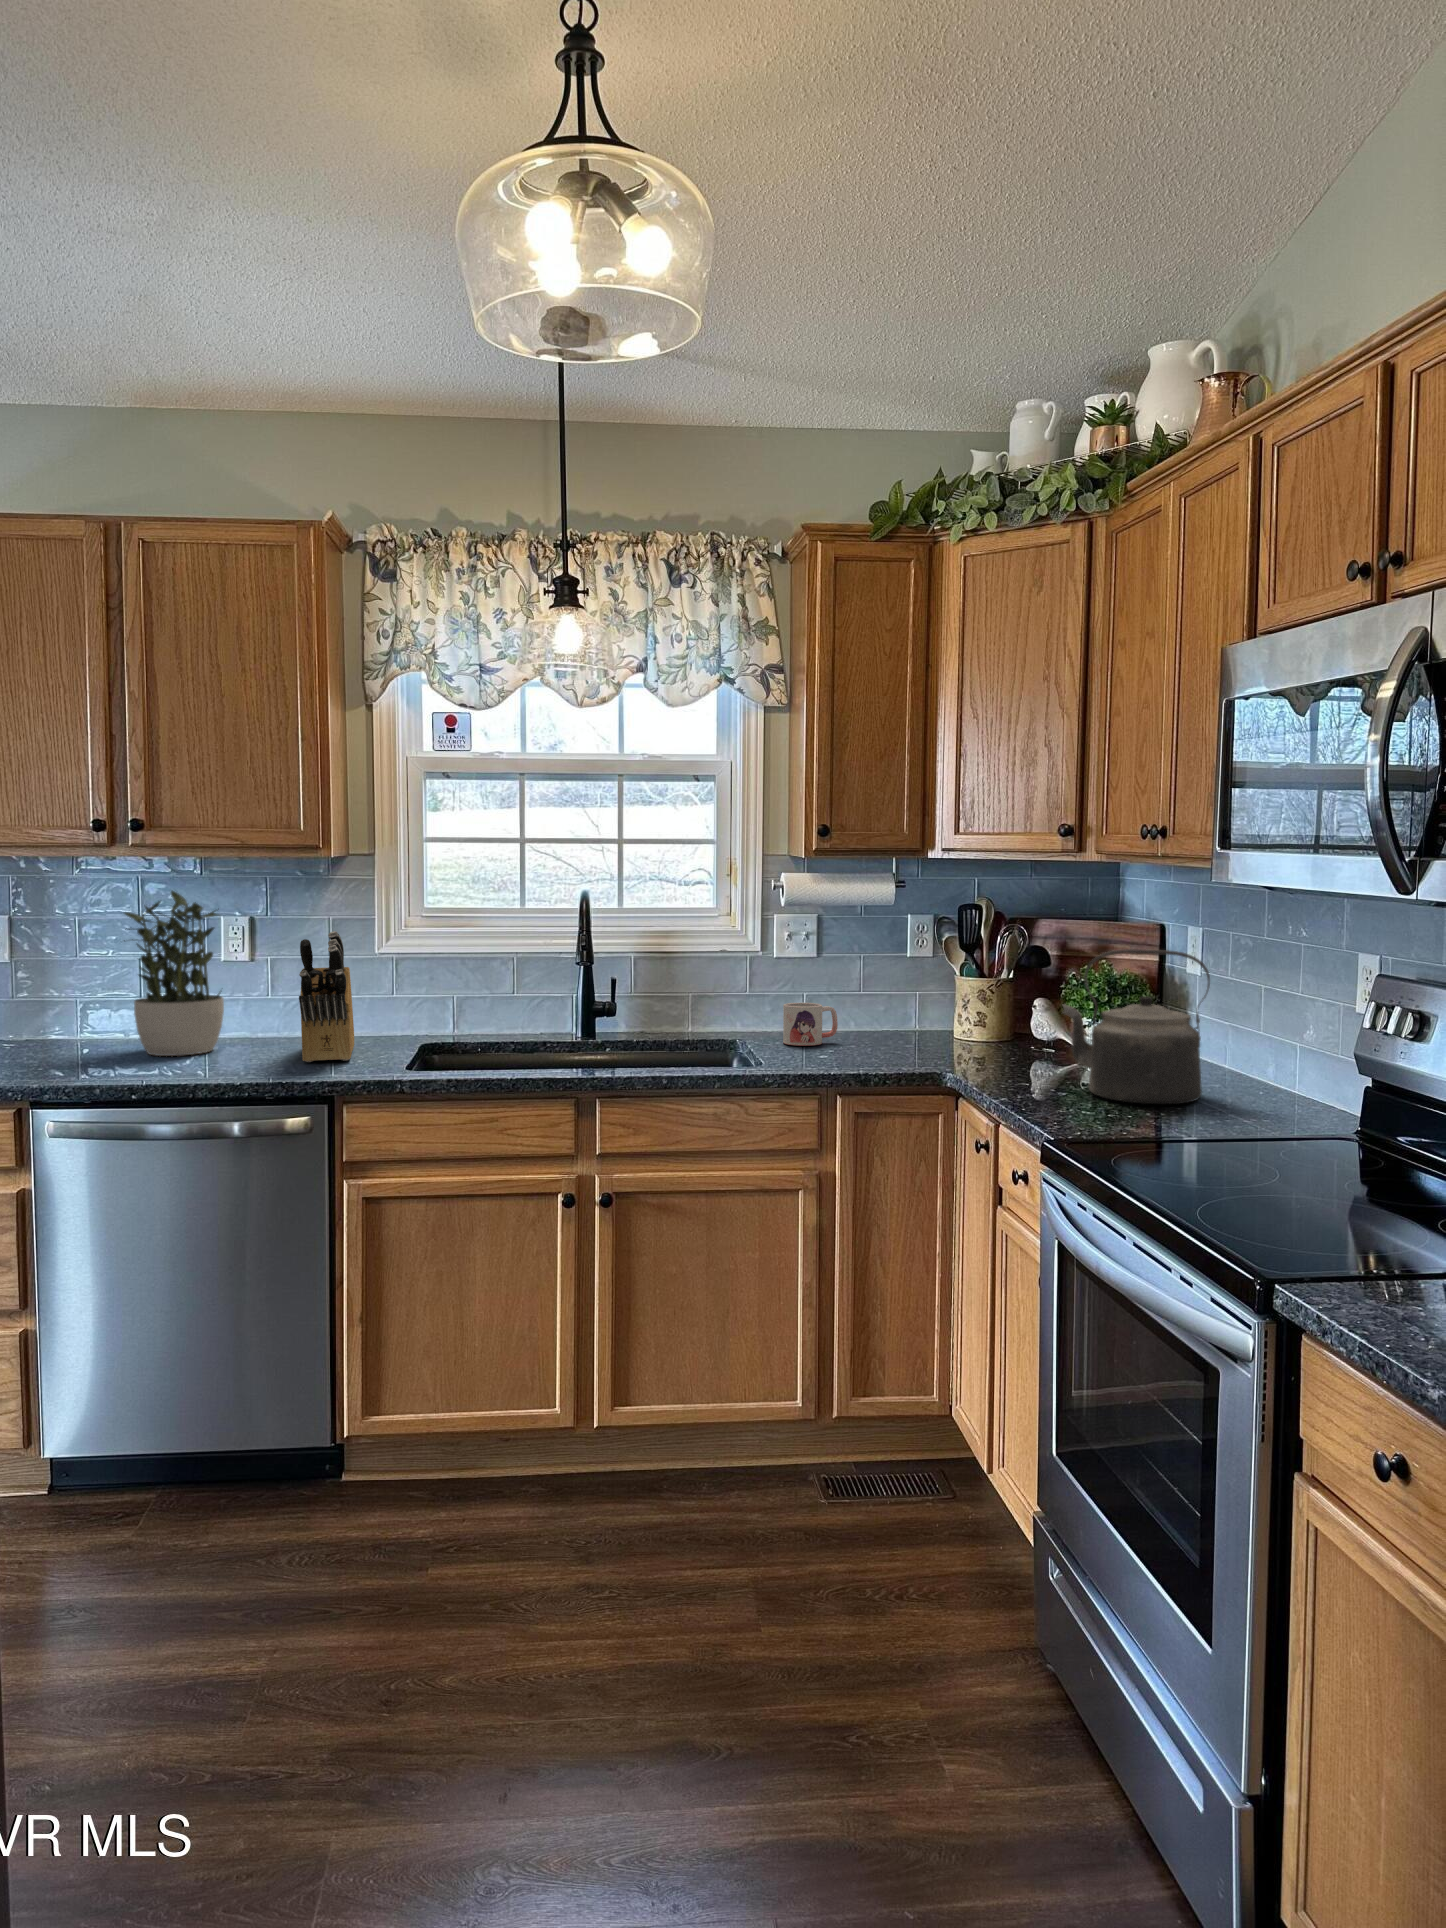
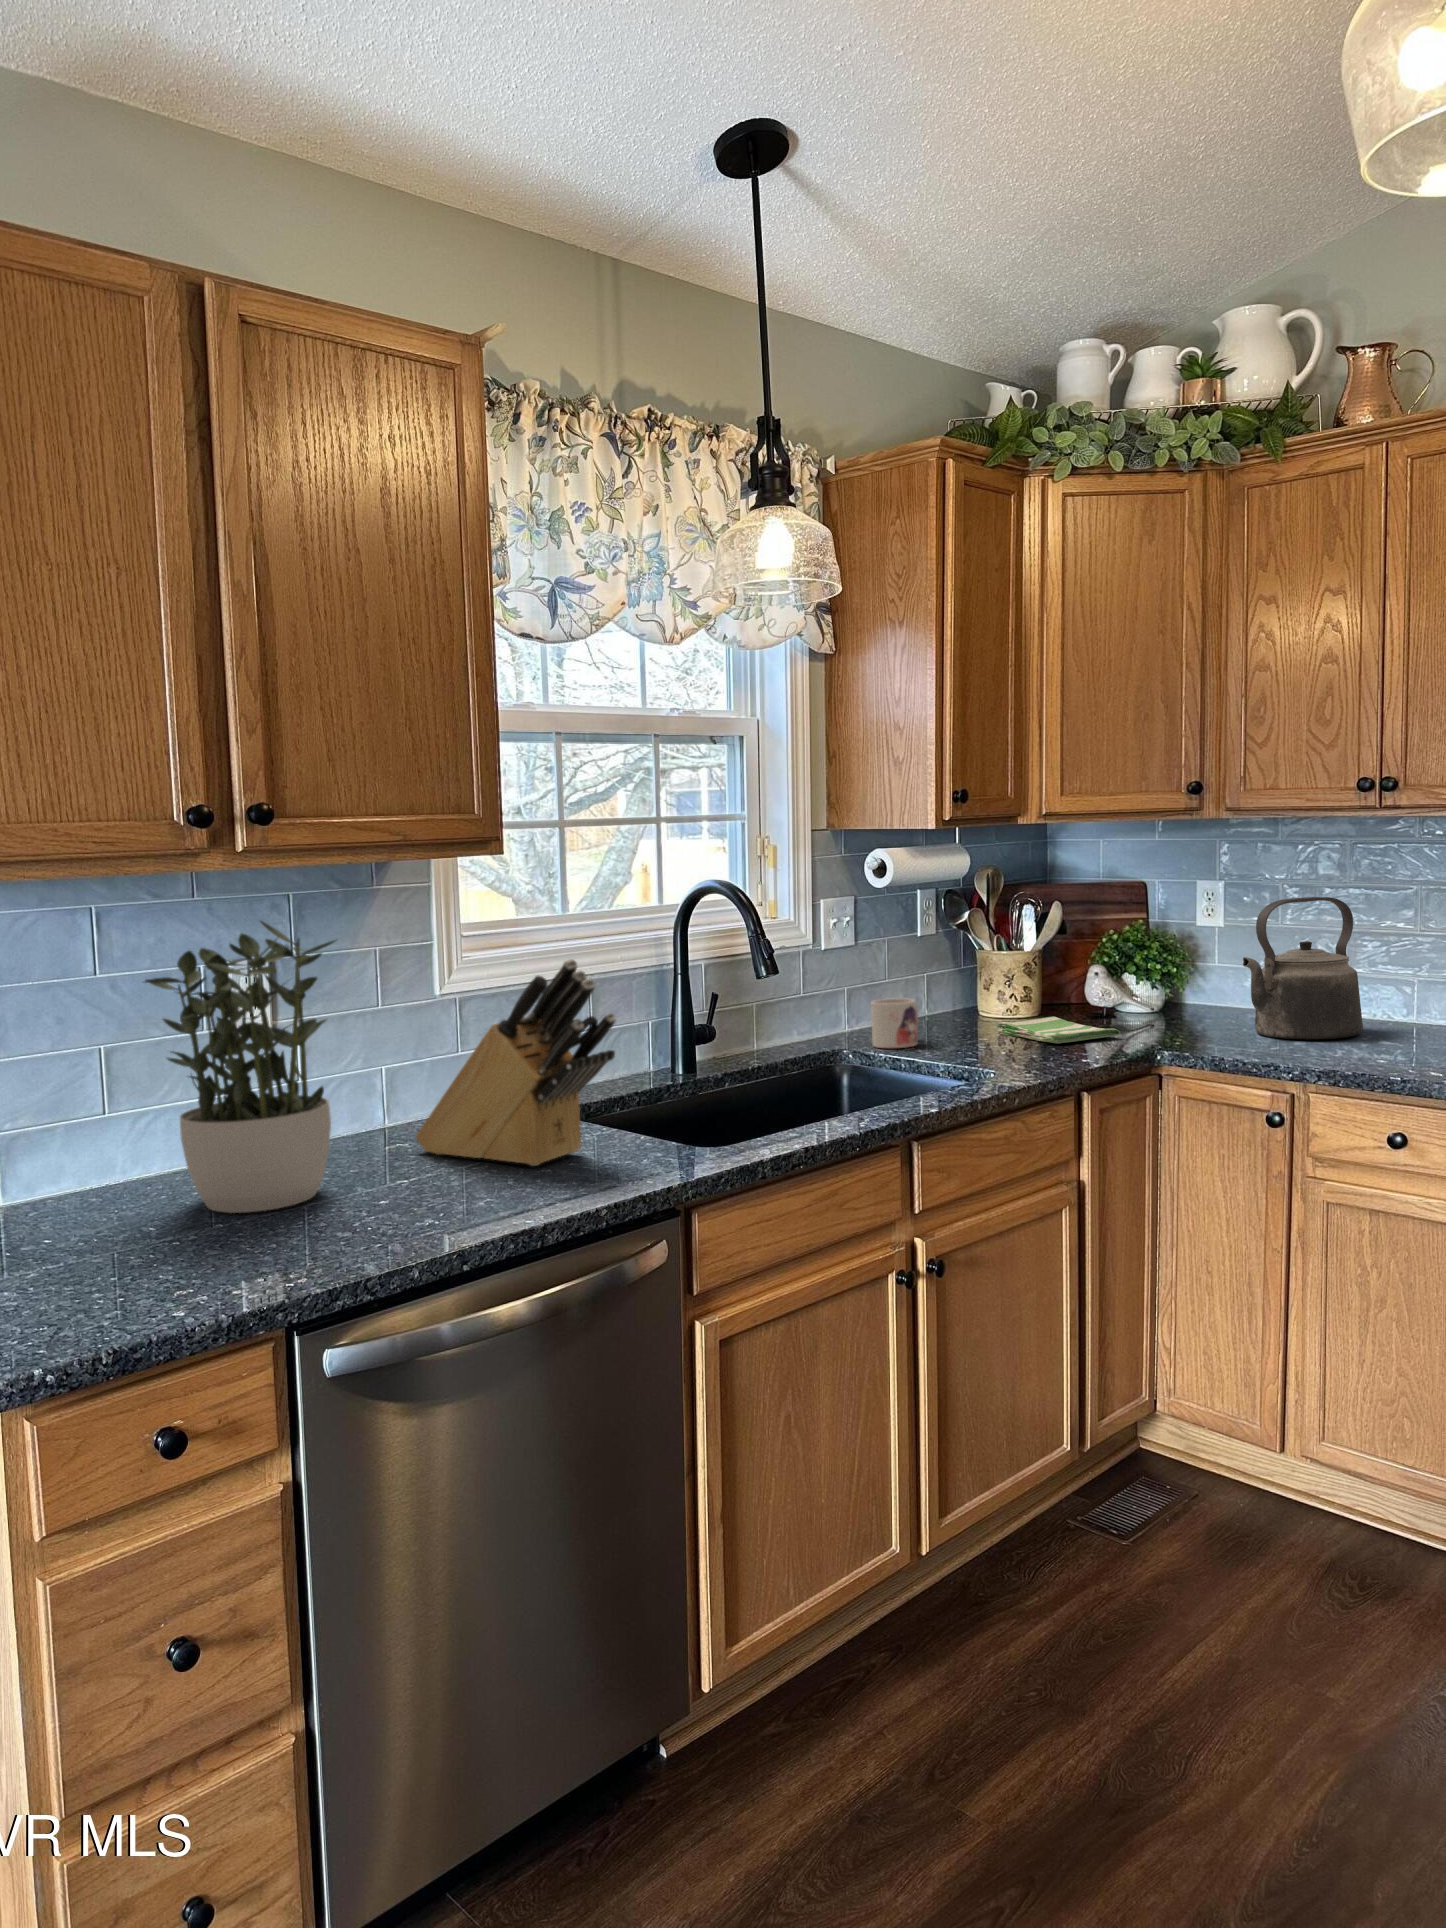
dish towel: none [896,1040,982,1065] -> present [997,1016,1120,1043]

